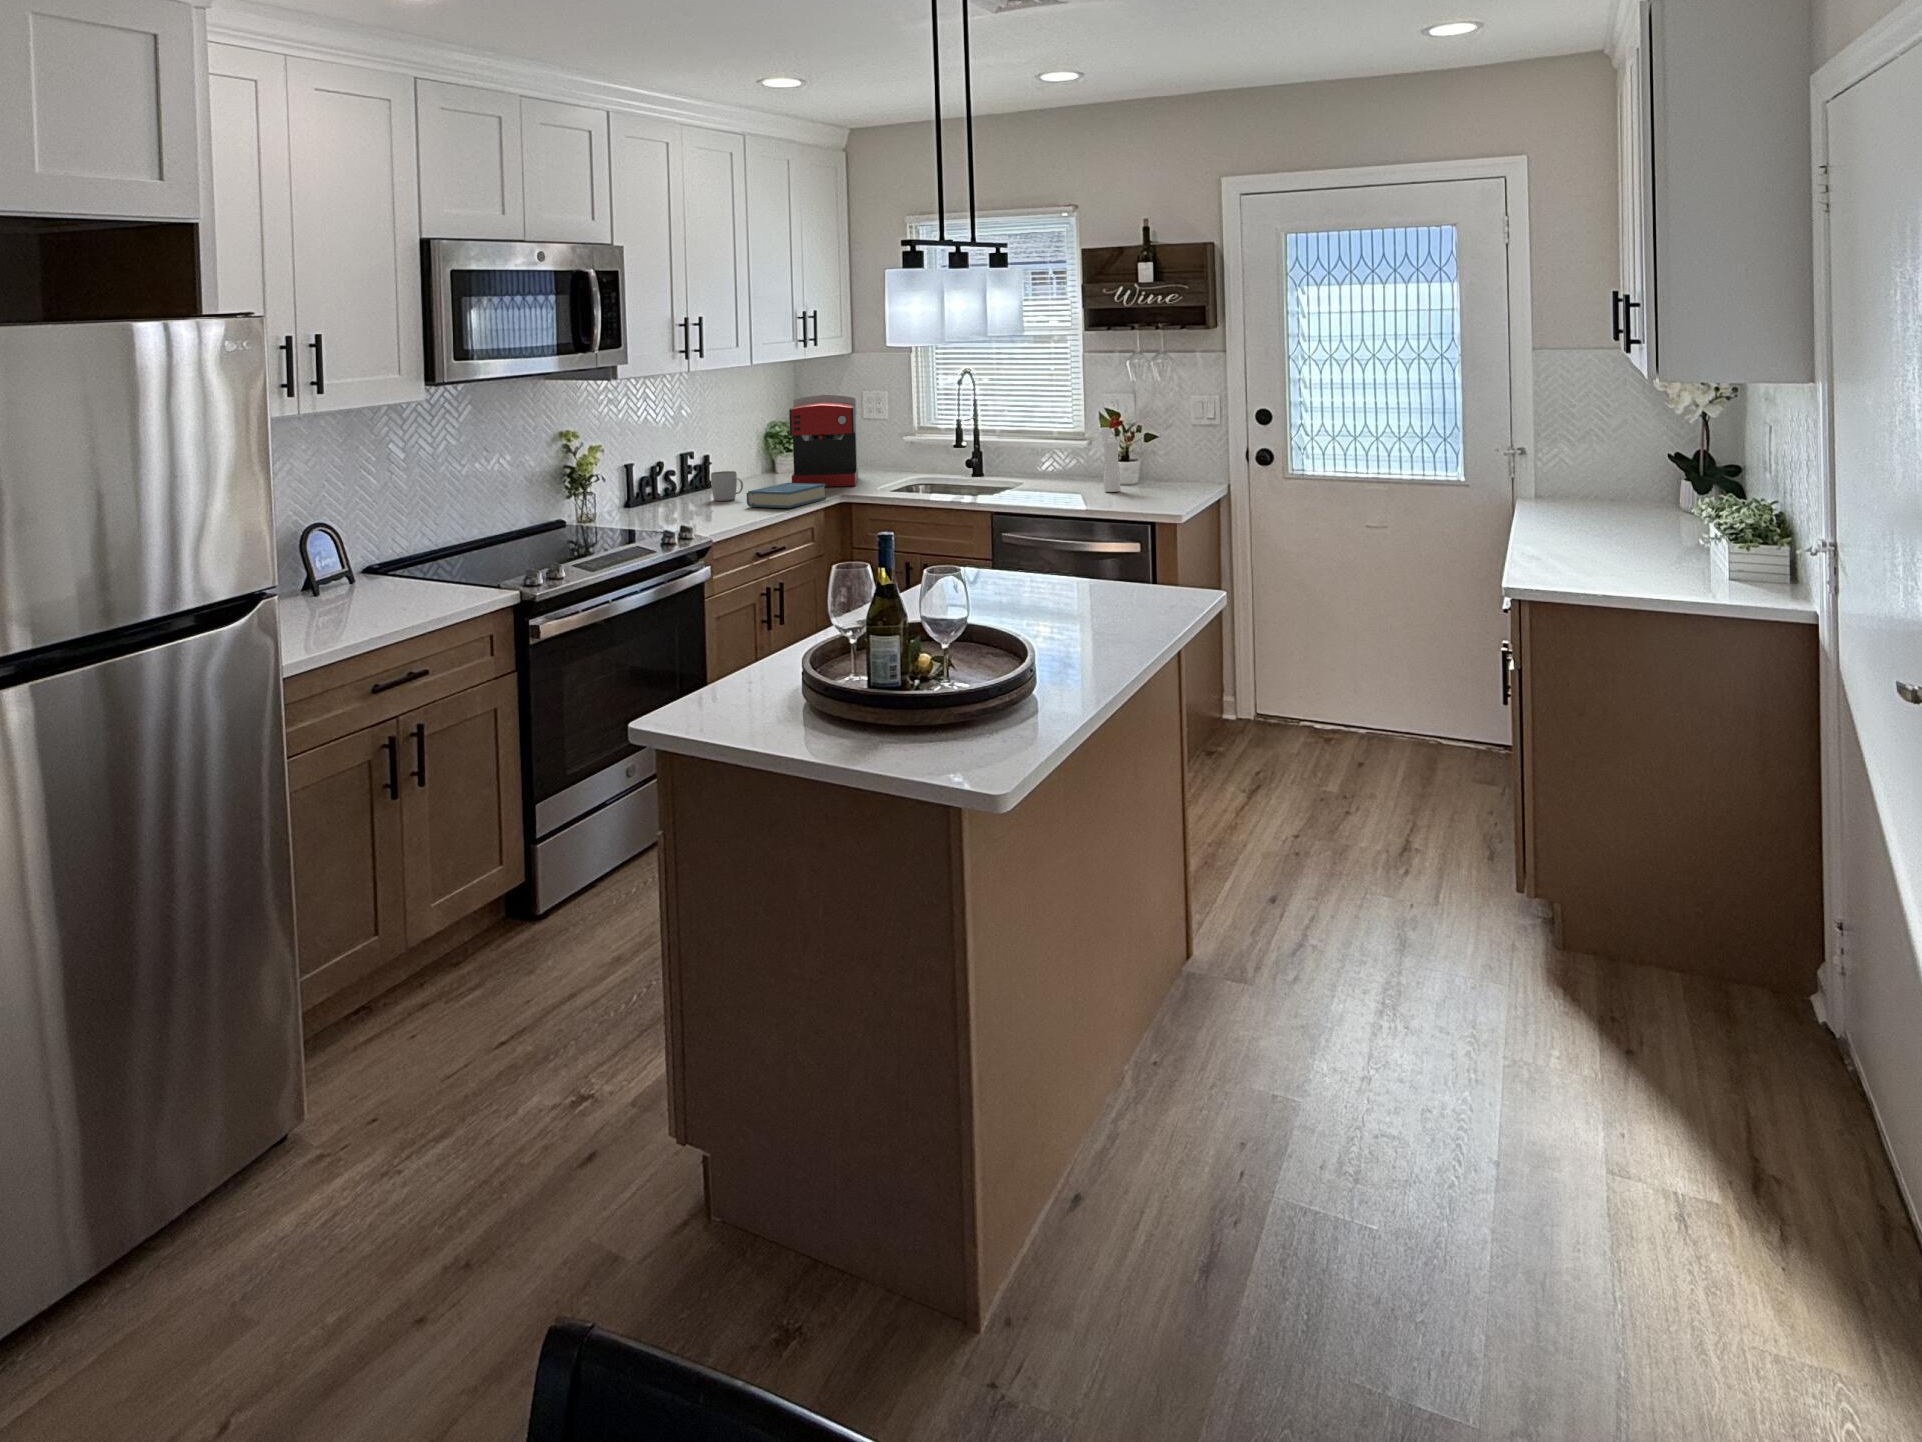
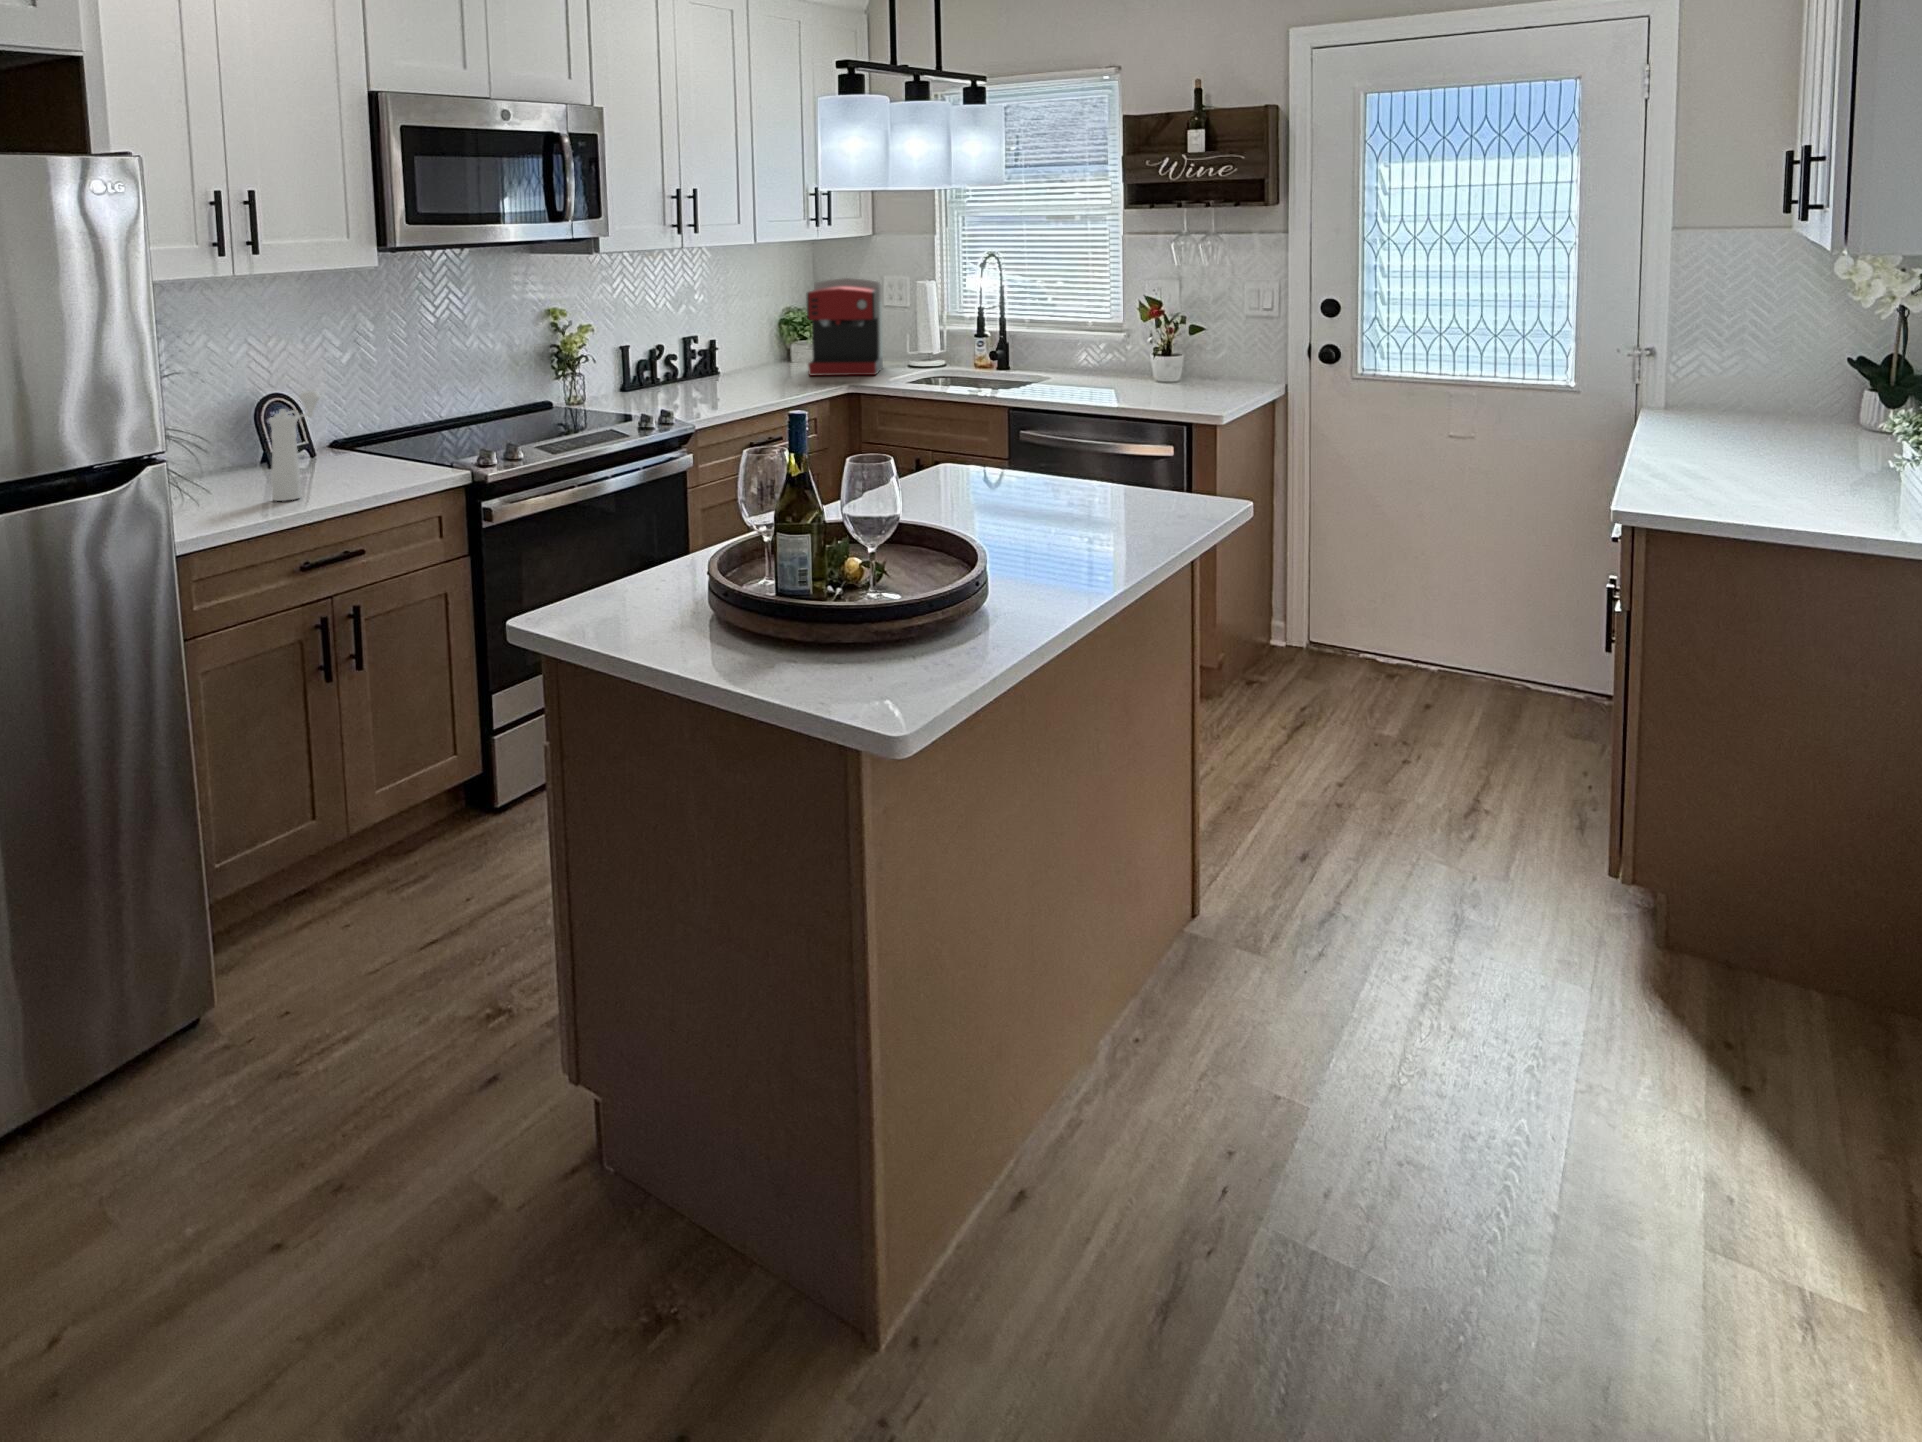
pepper mill: present [1099,427,1121,492] -> present [269,391,320,501]
mug: present [711,471,743,501] -> none [720,356,753,386]
hardback book: present [746,483,826,508] -> none [753,369,839,395]

